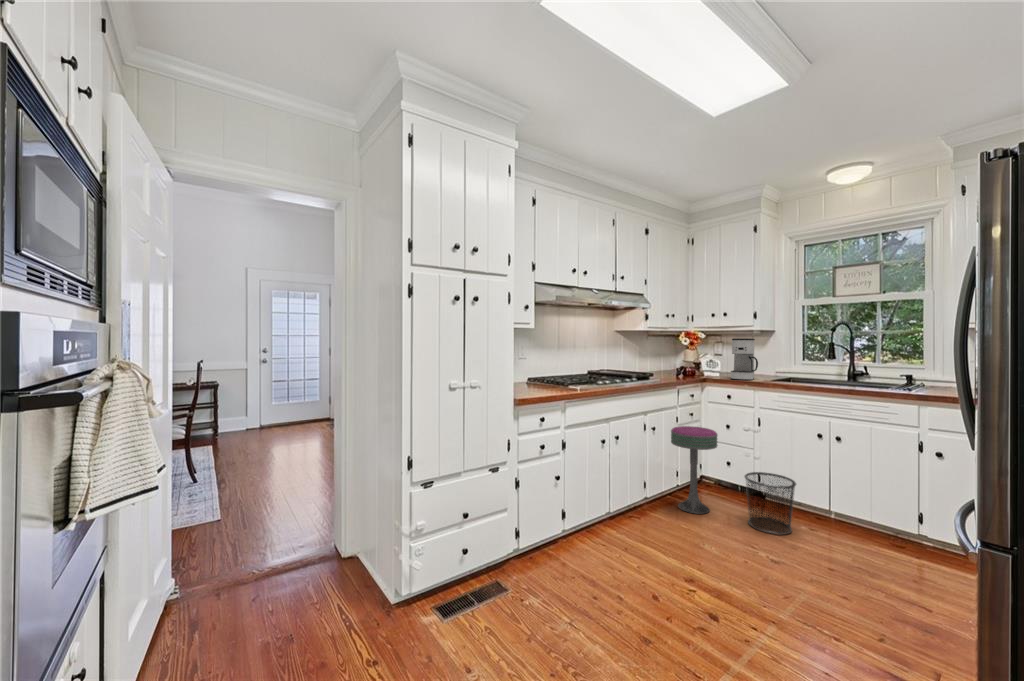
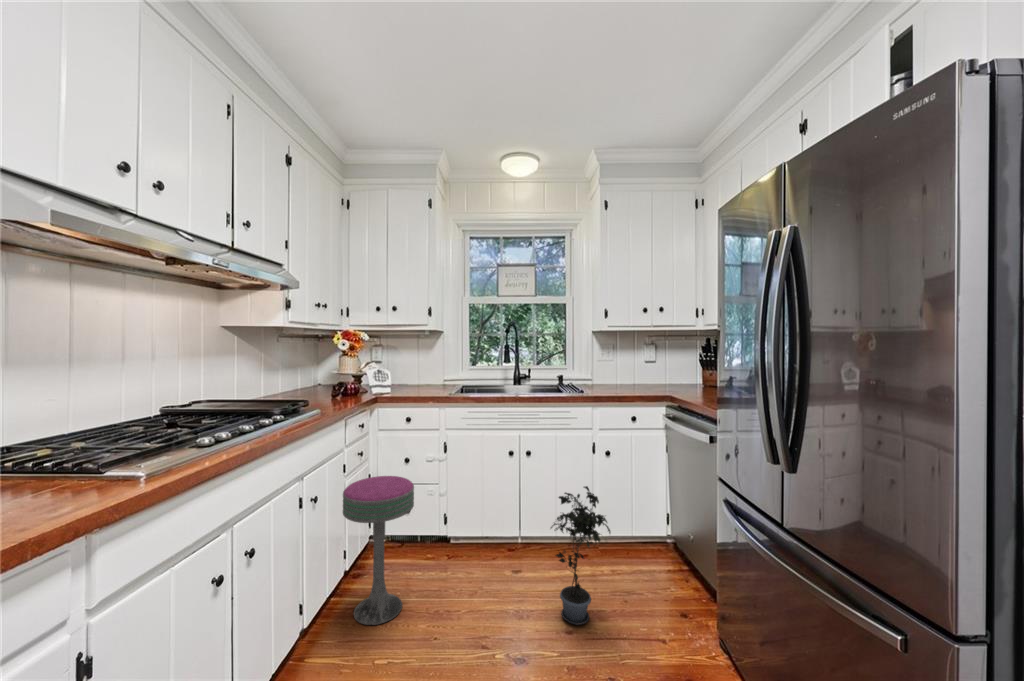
coffee maker: present [731,338,758,380] -> none [406,341,437,395]
potted plant: none [818,458,878,566] -> present [551,486,610,625]
waste bin: present [745,472,796,535] -> none [451,518,511,611]

